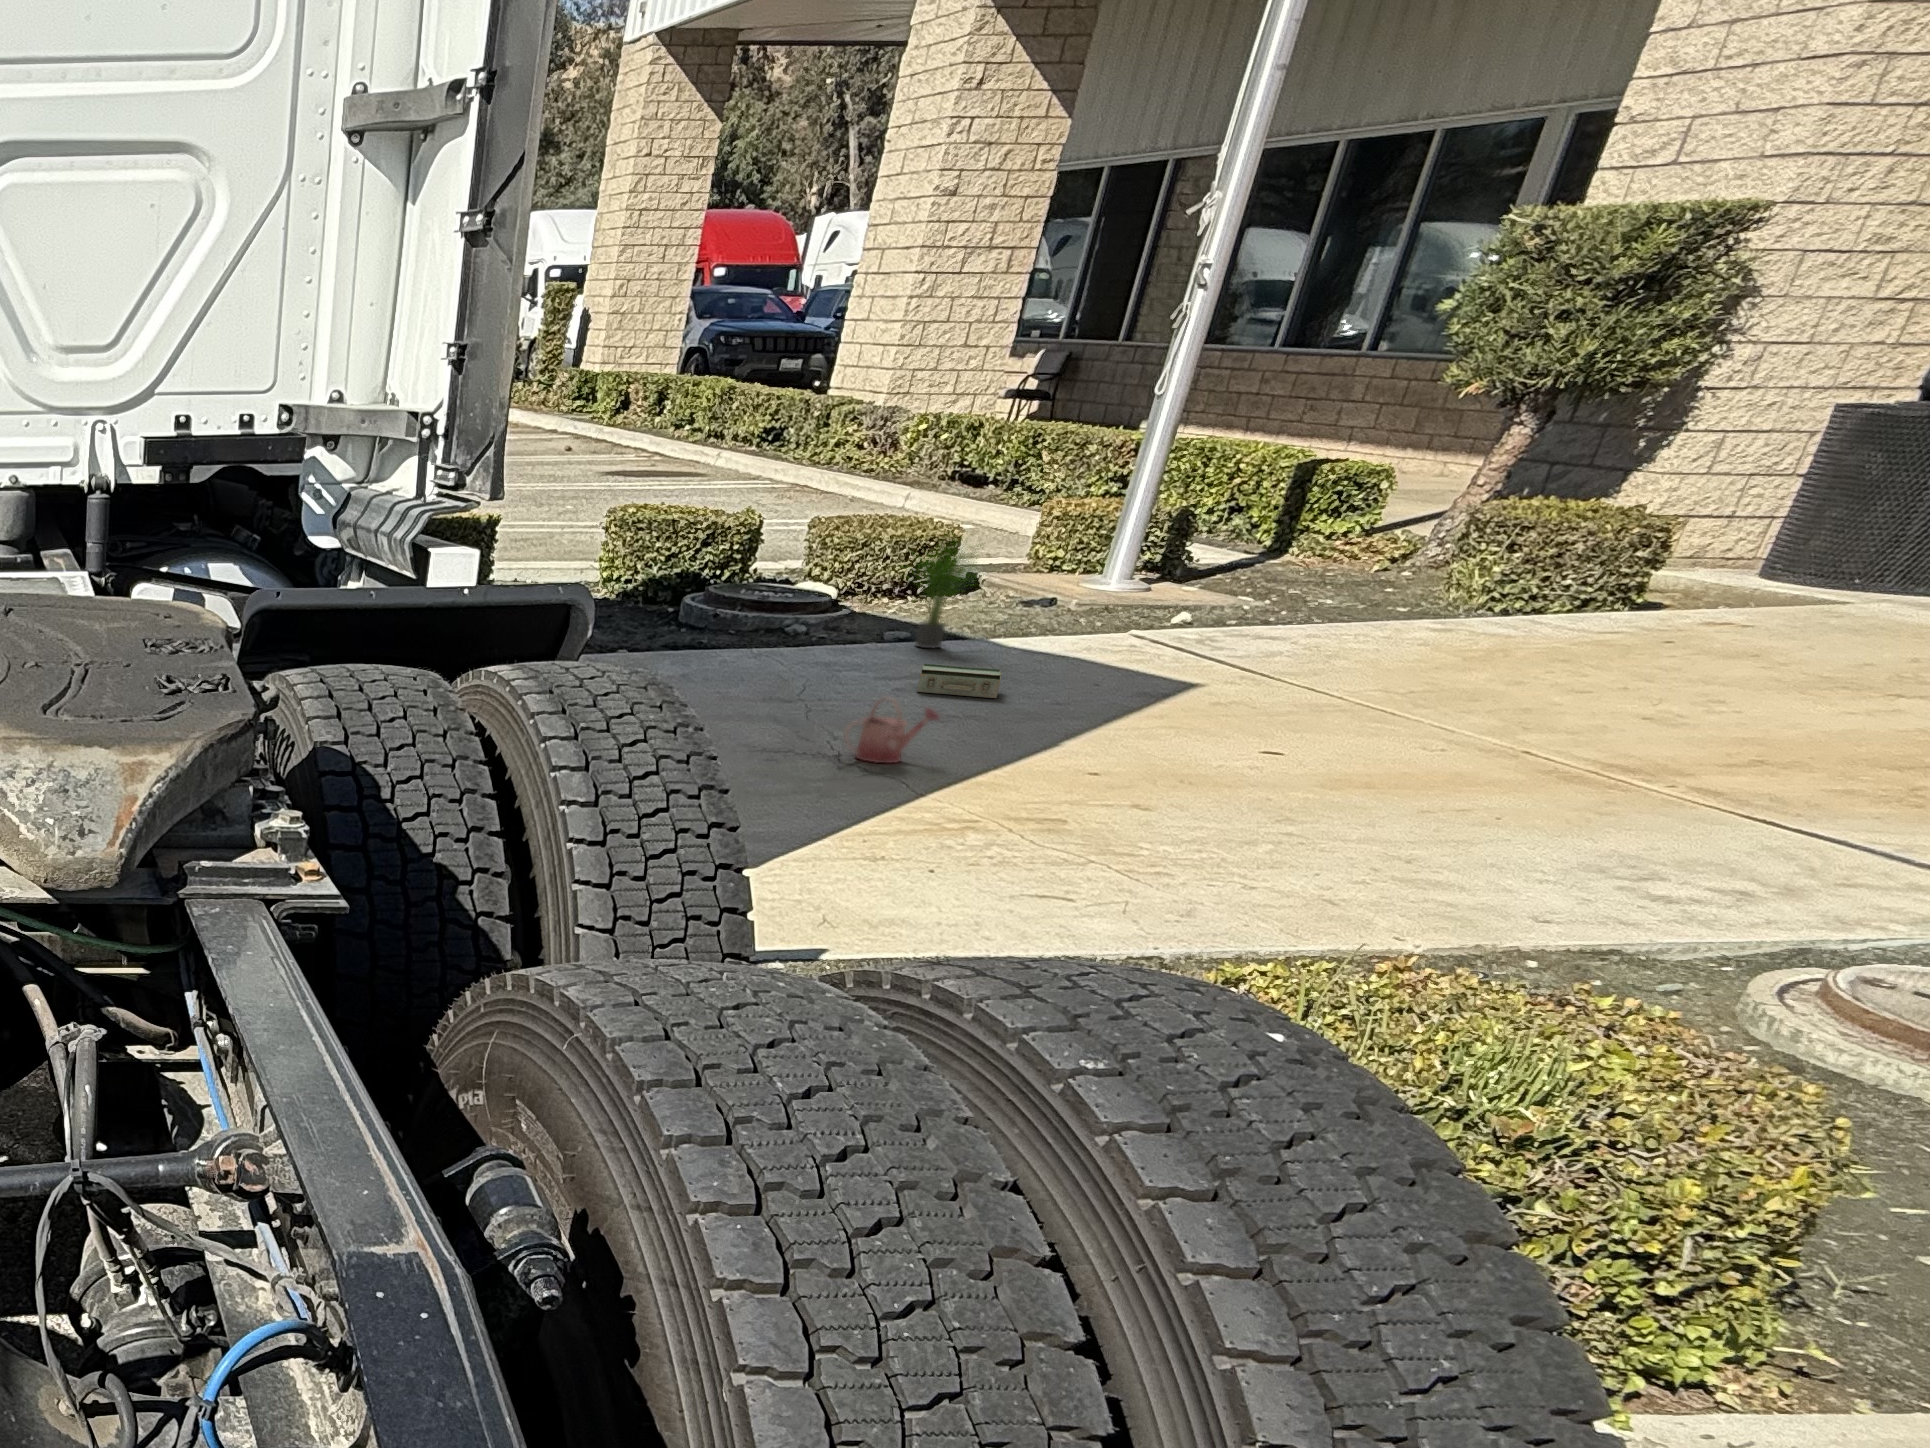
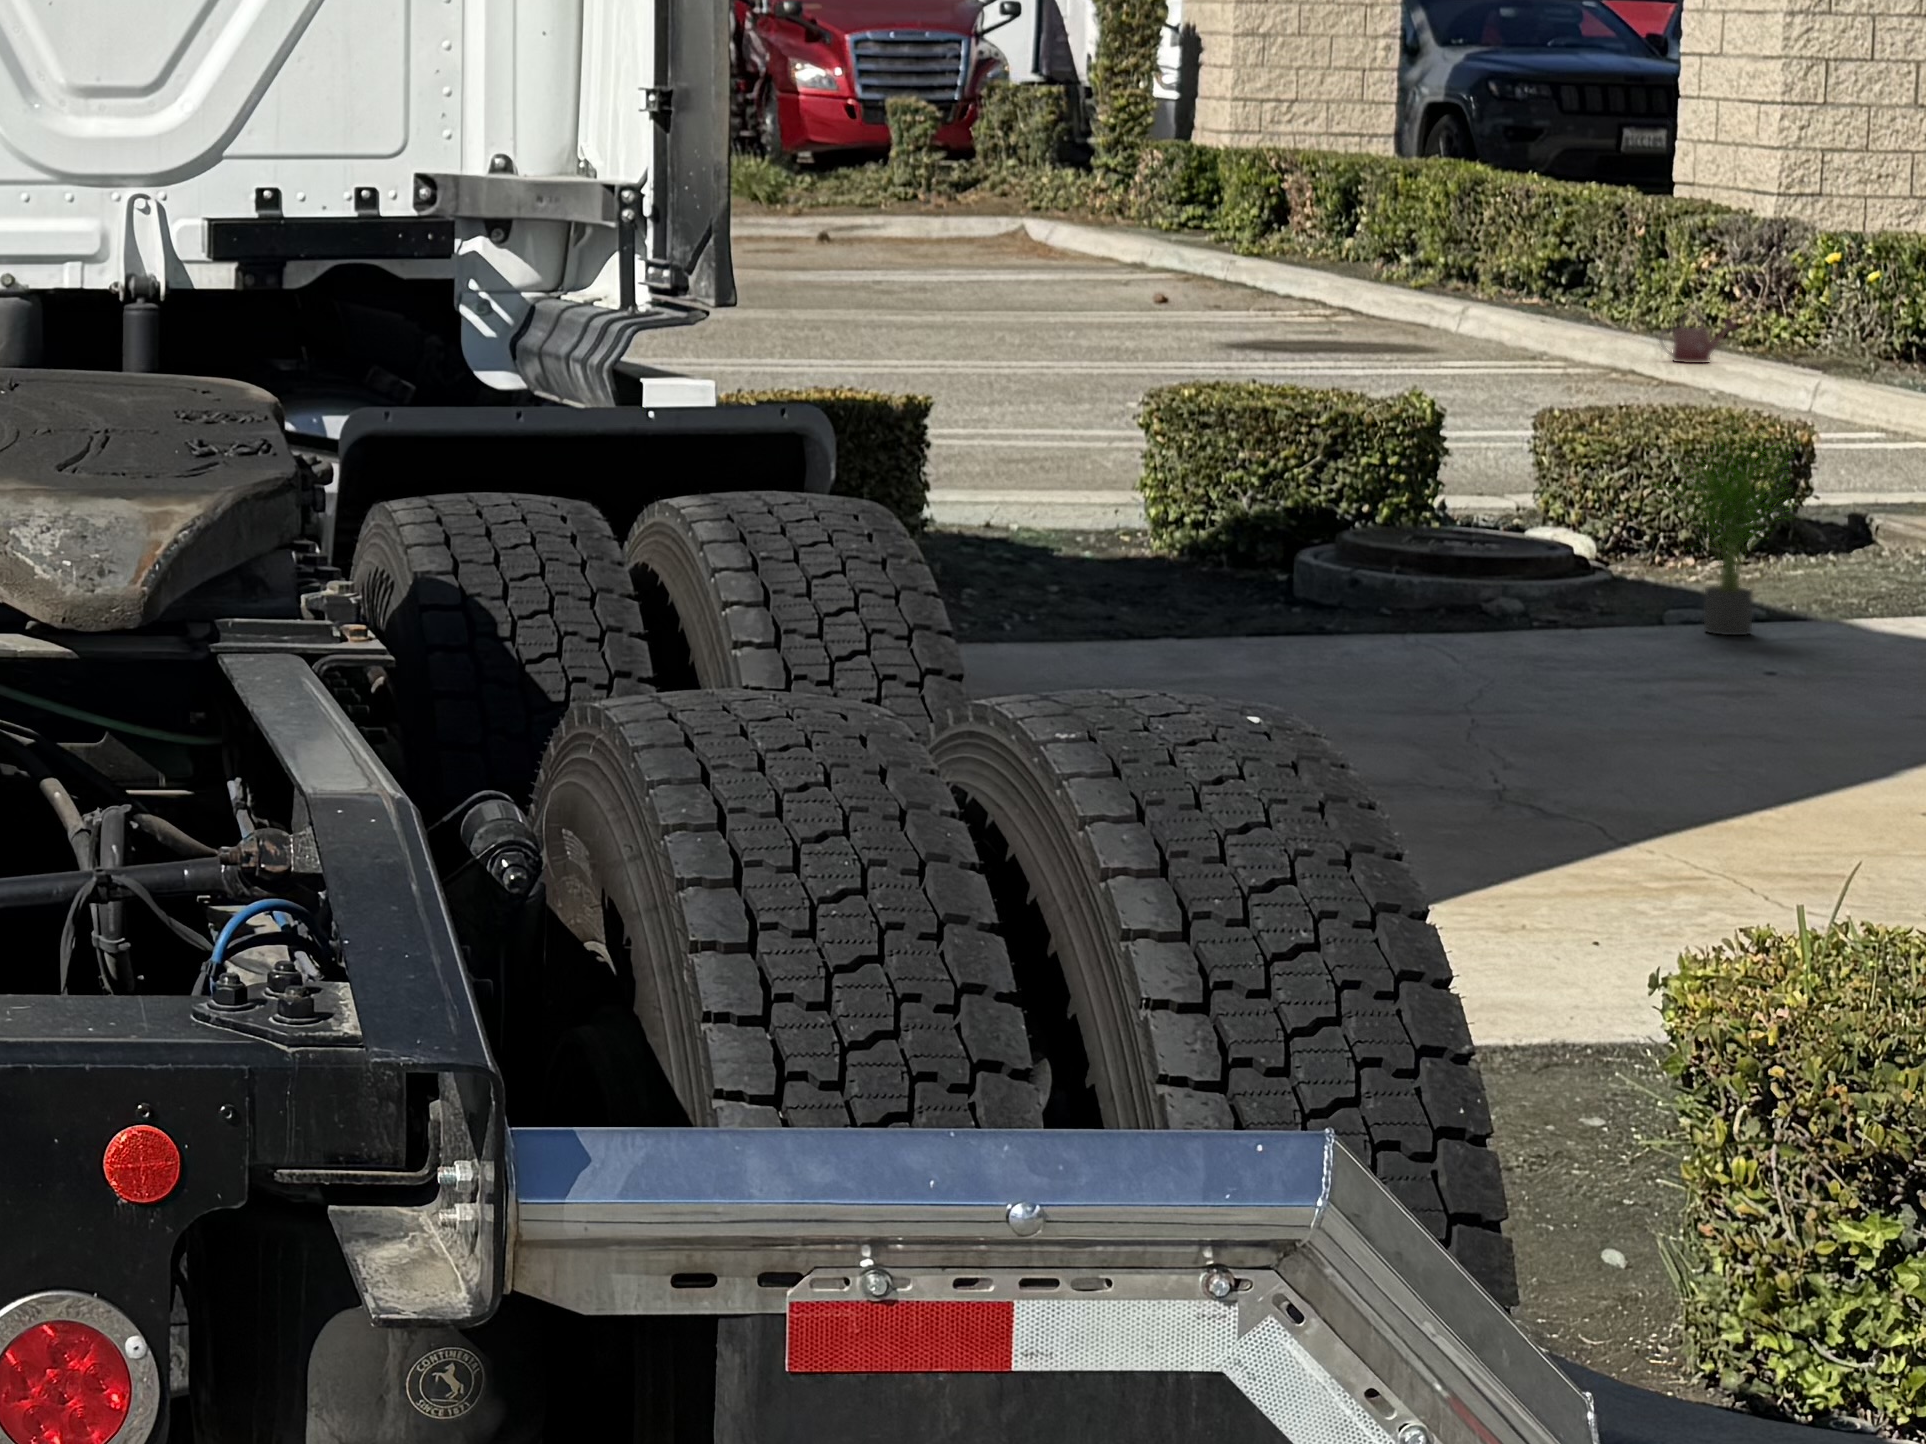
toolbox: present [917,664,1001,698] -> none [1676,652,1824,710]
watering can: present [844,698,939,763] -> present [1660,312,1737,363]

